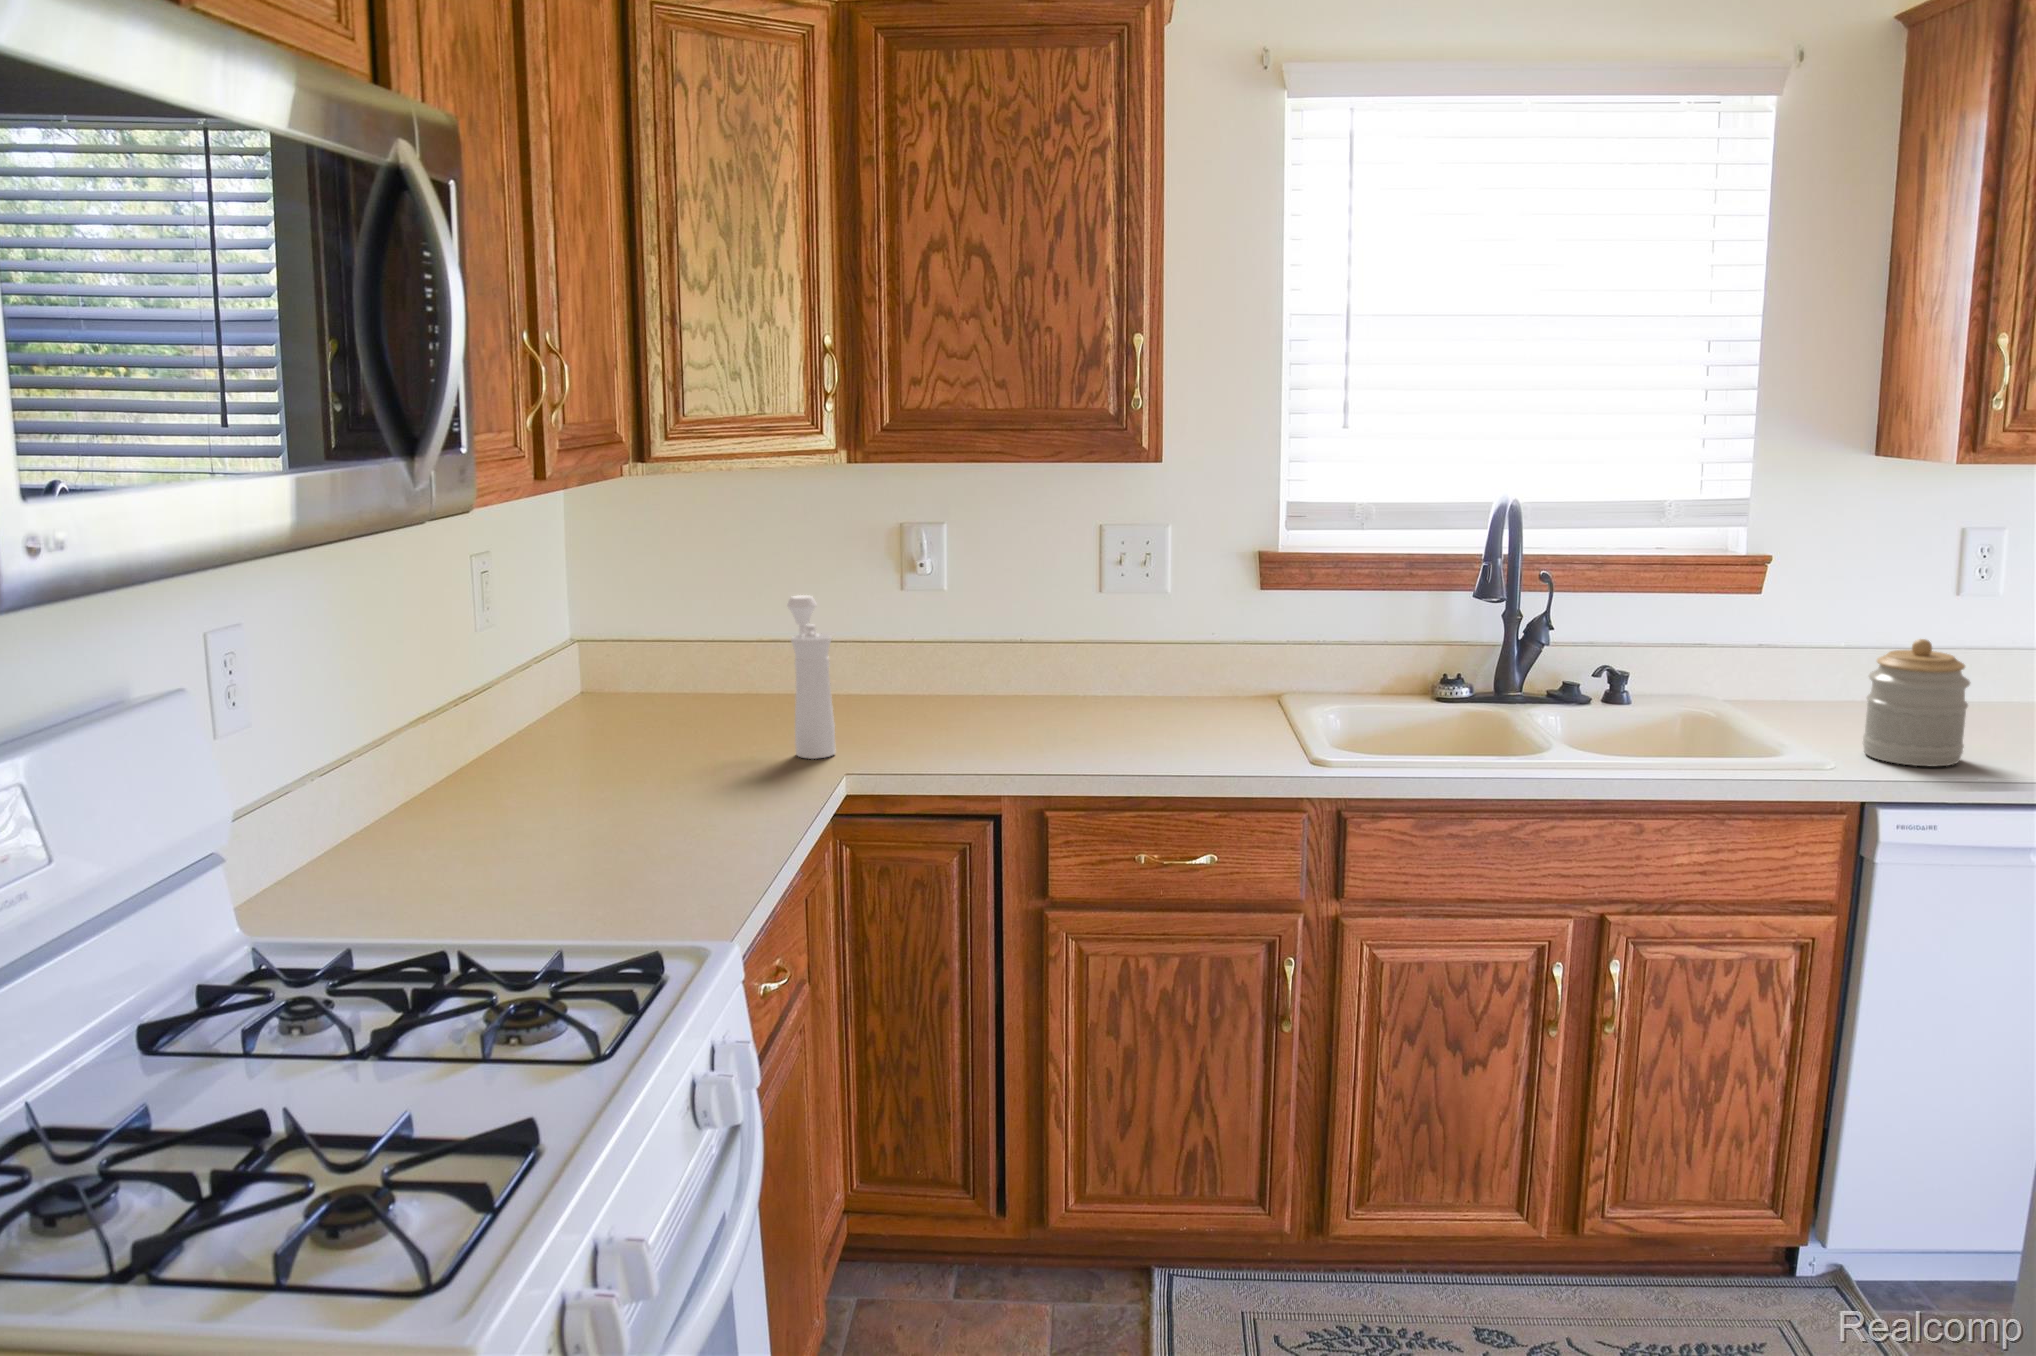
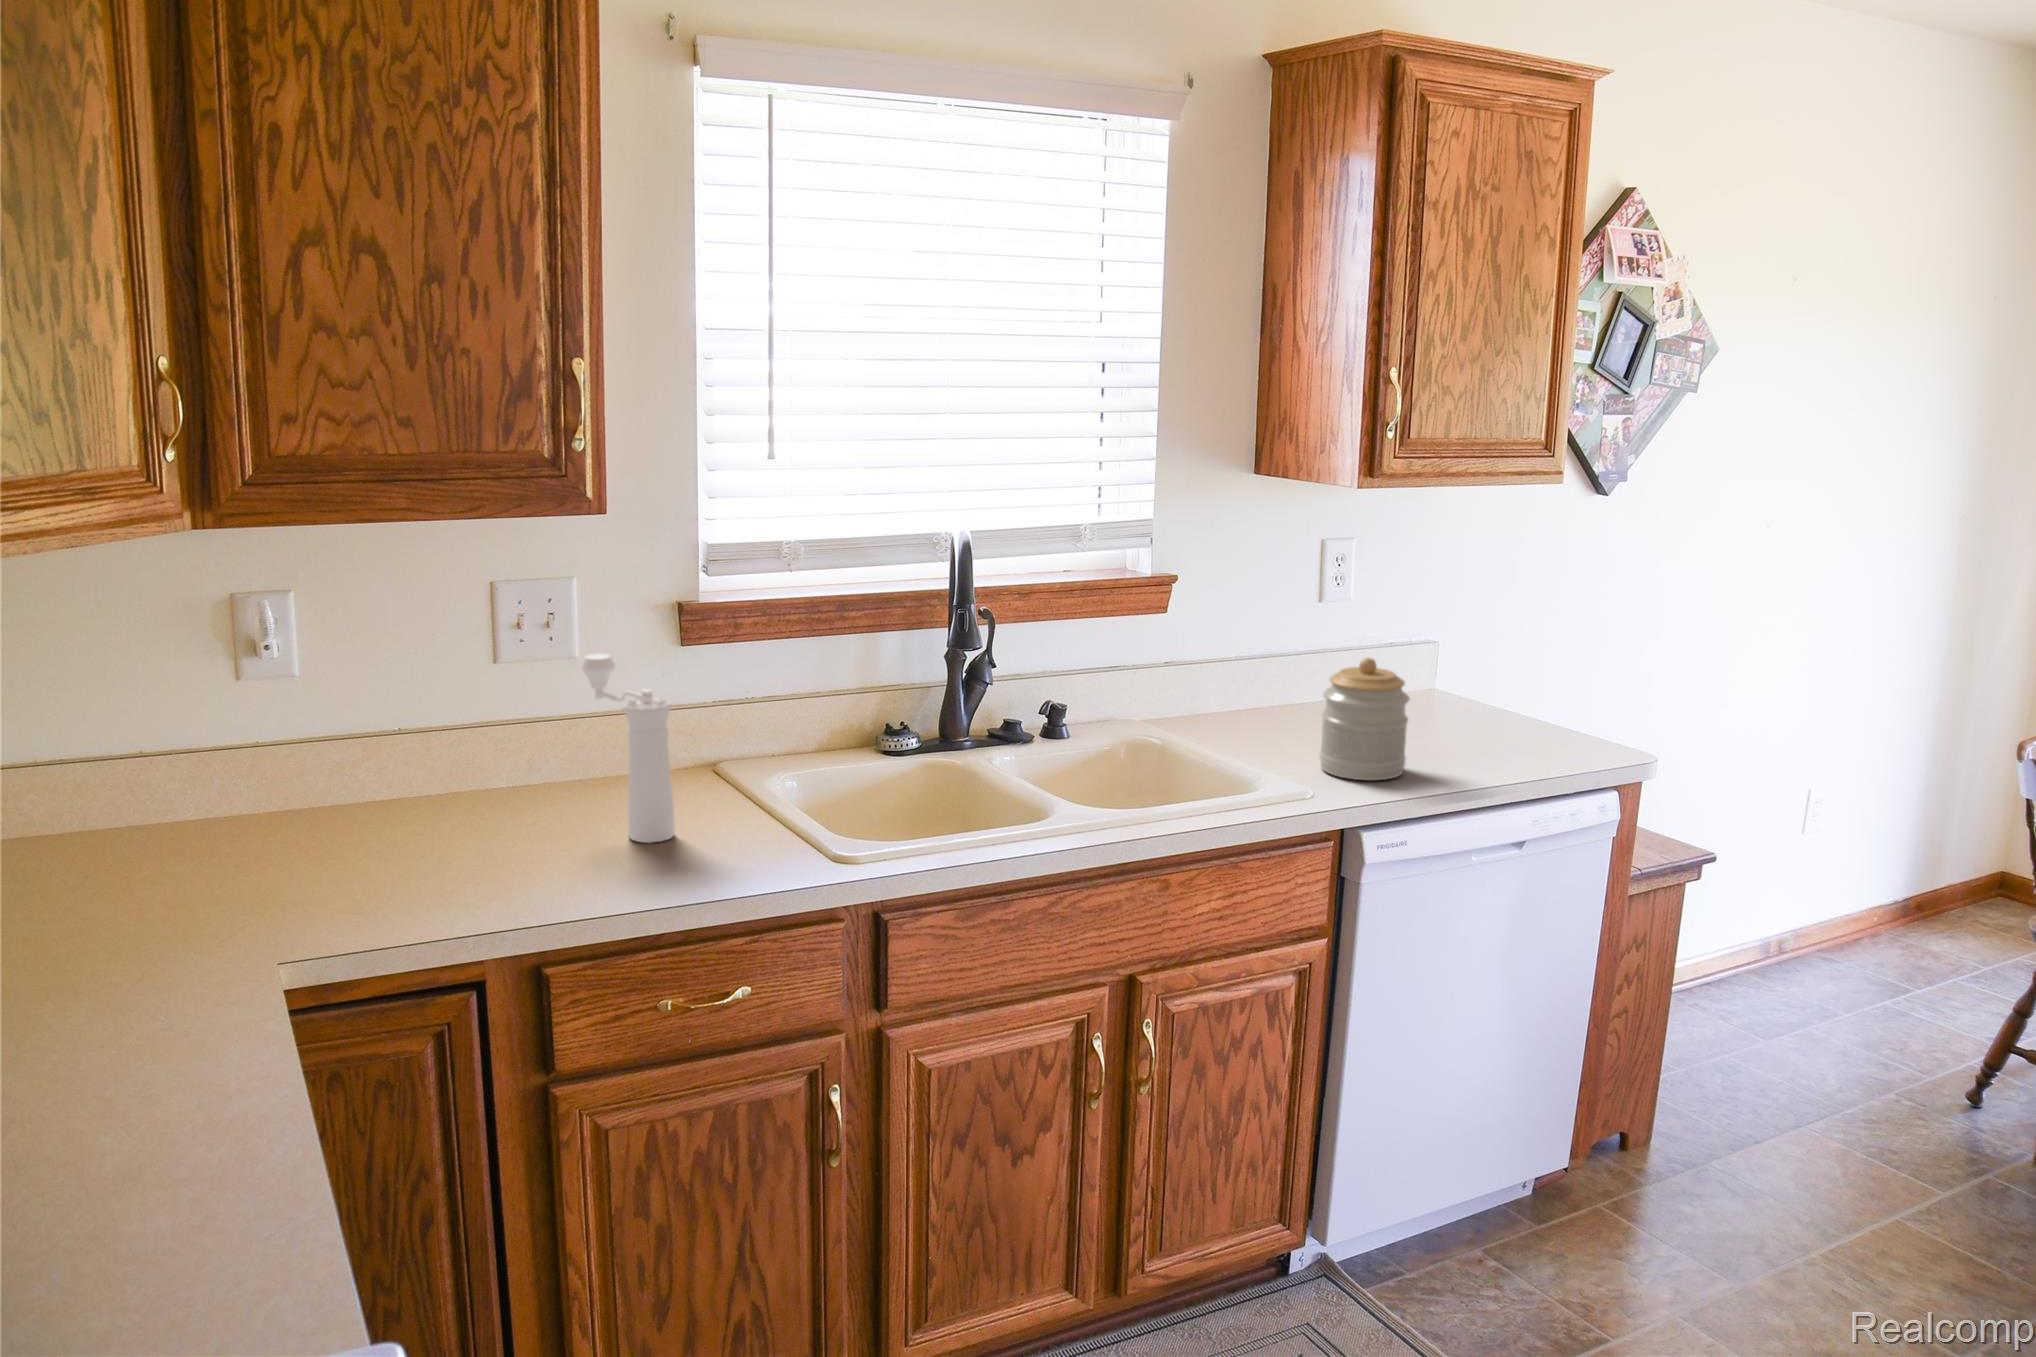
pepper mill: present [787,595,835,759] -> present [580,654,675,843]

